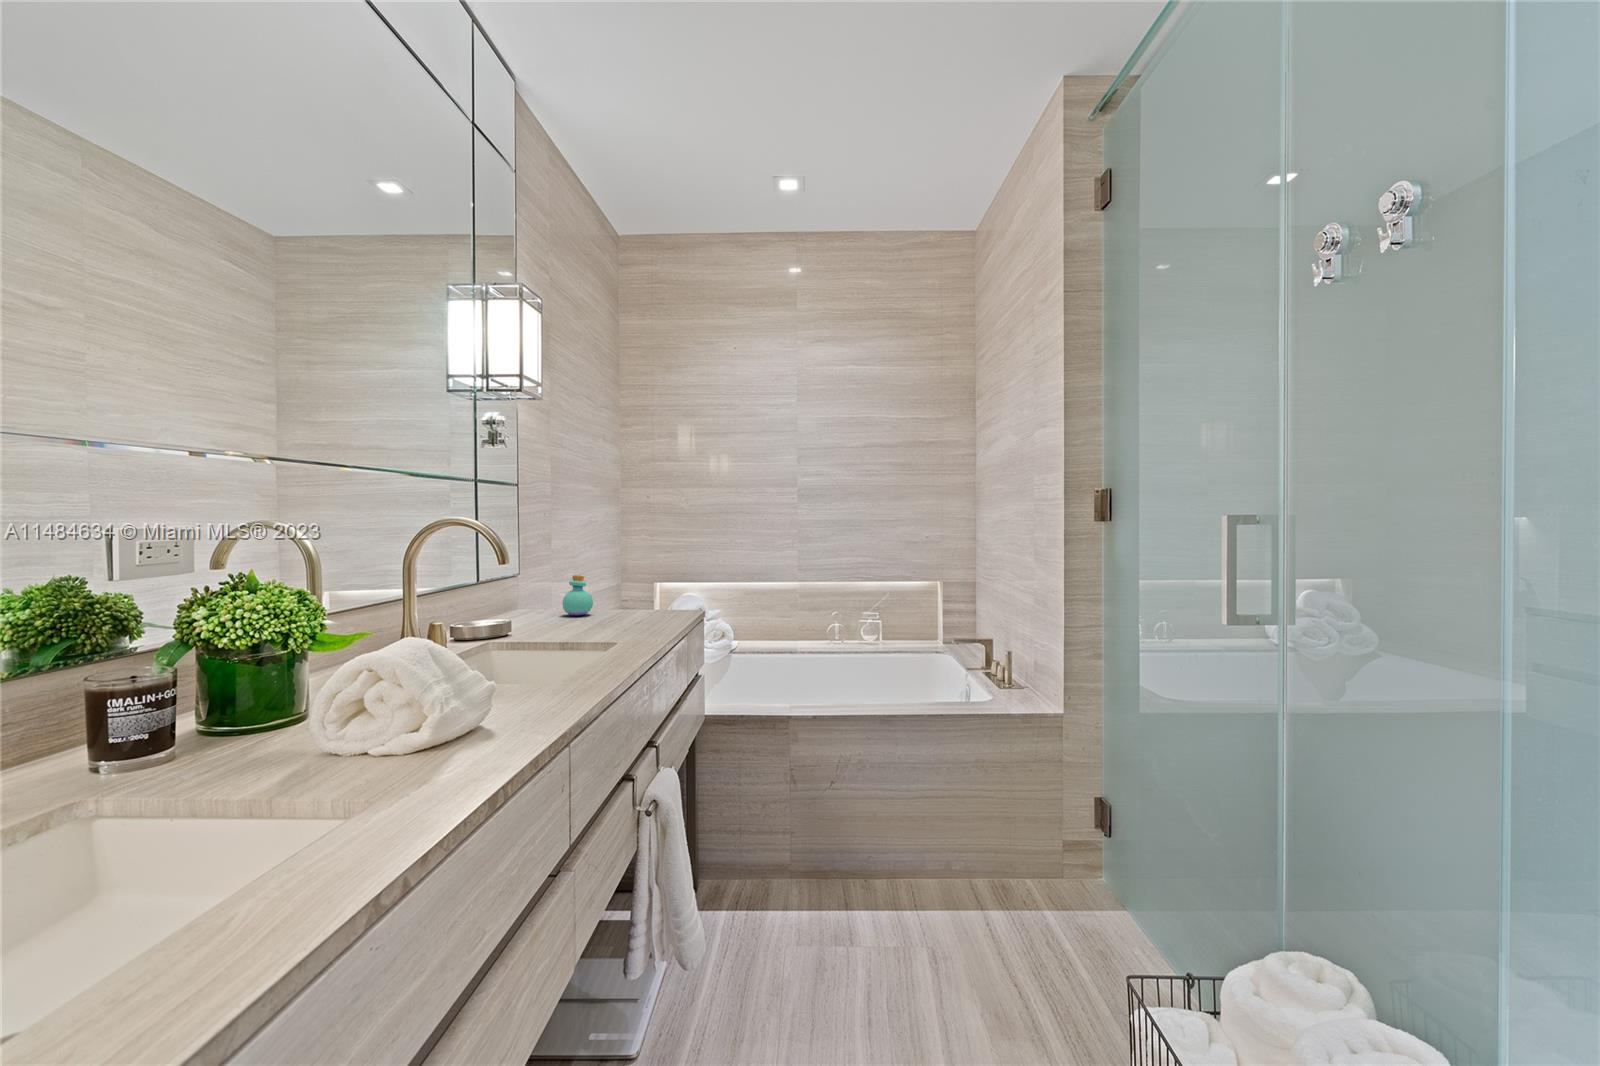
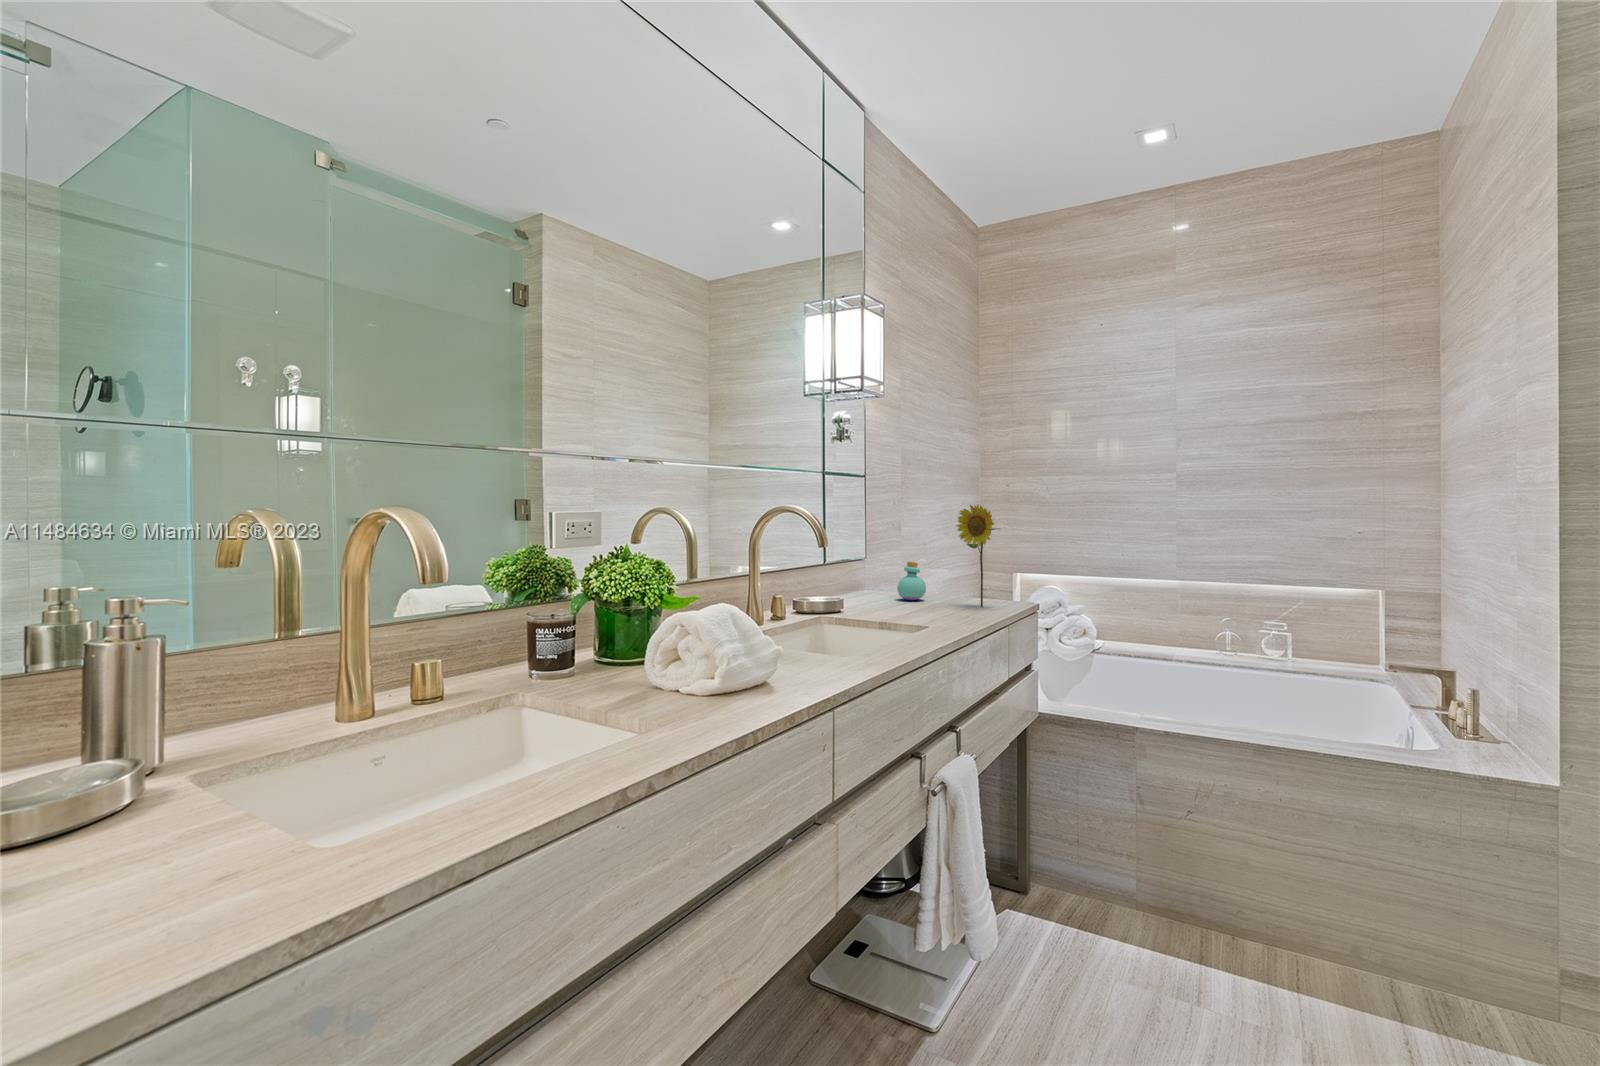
flower: none [627,515,672,617] -> present [956,505,999,607]

